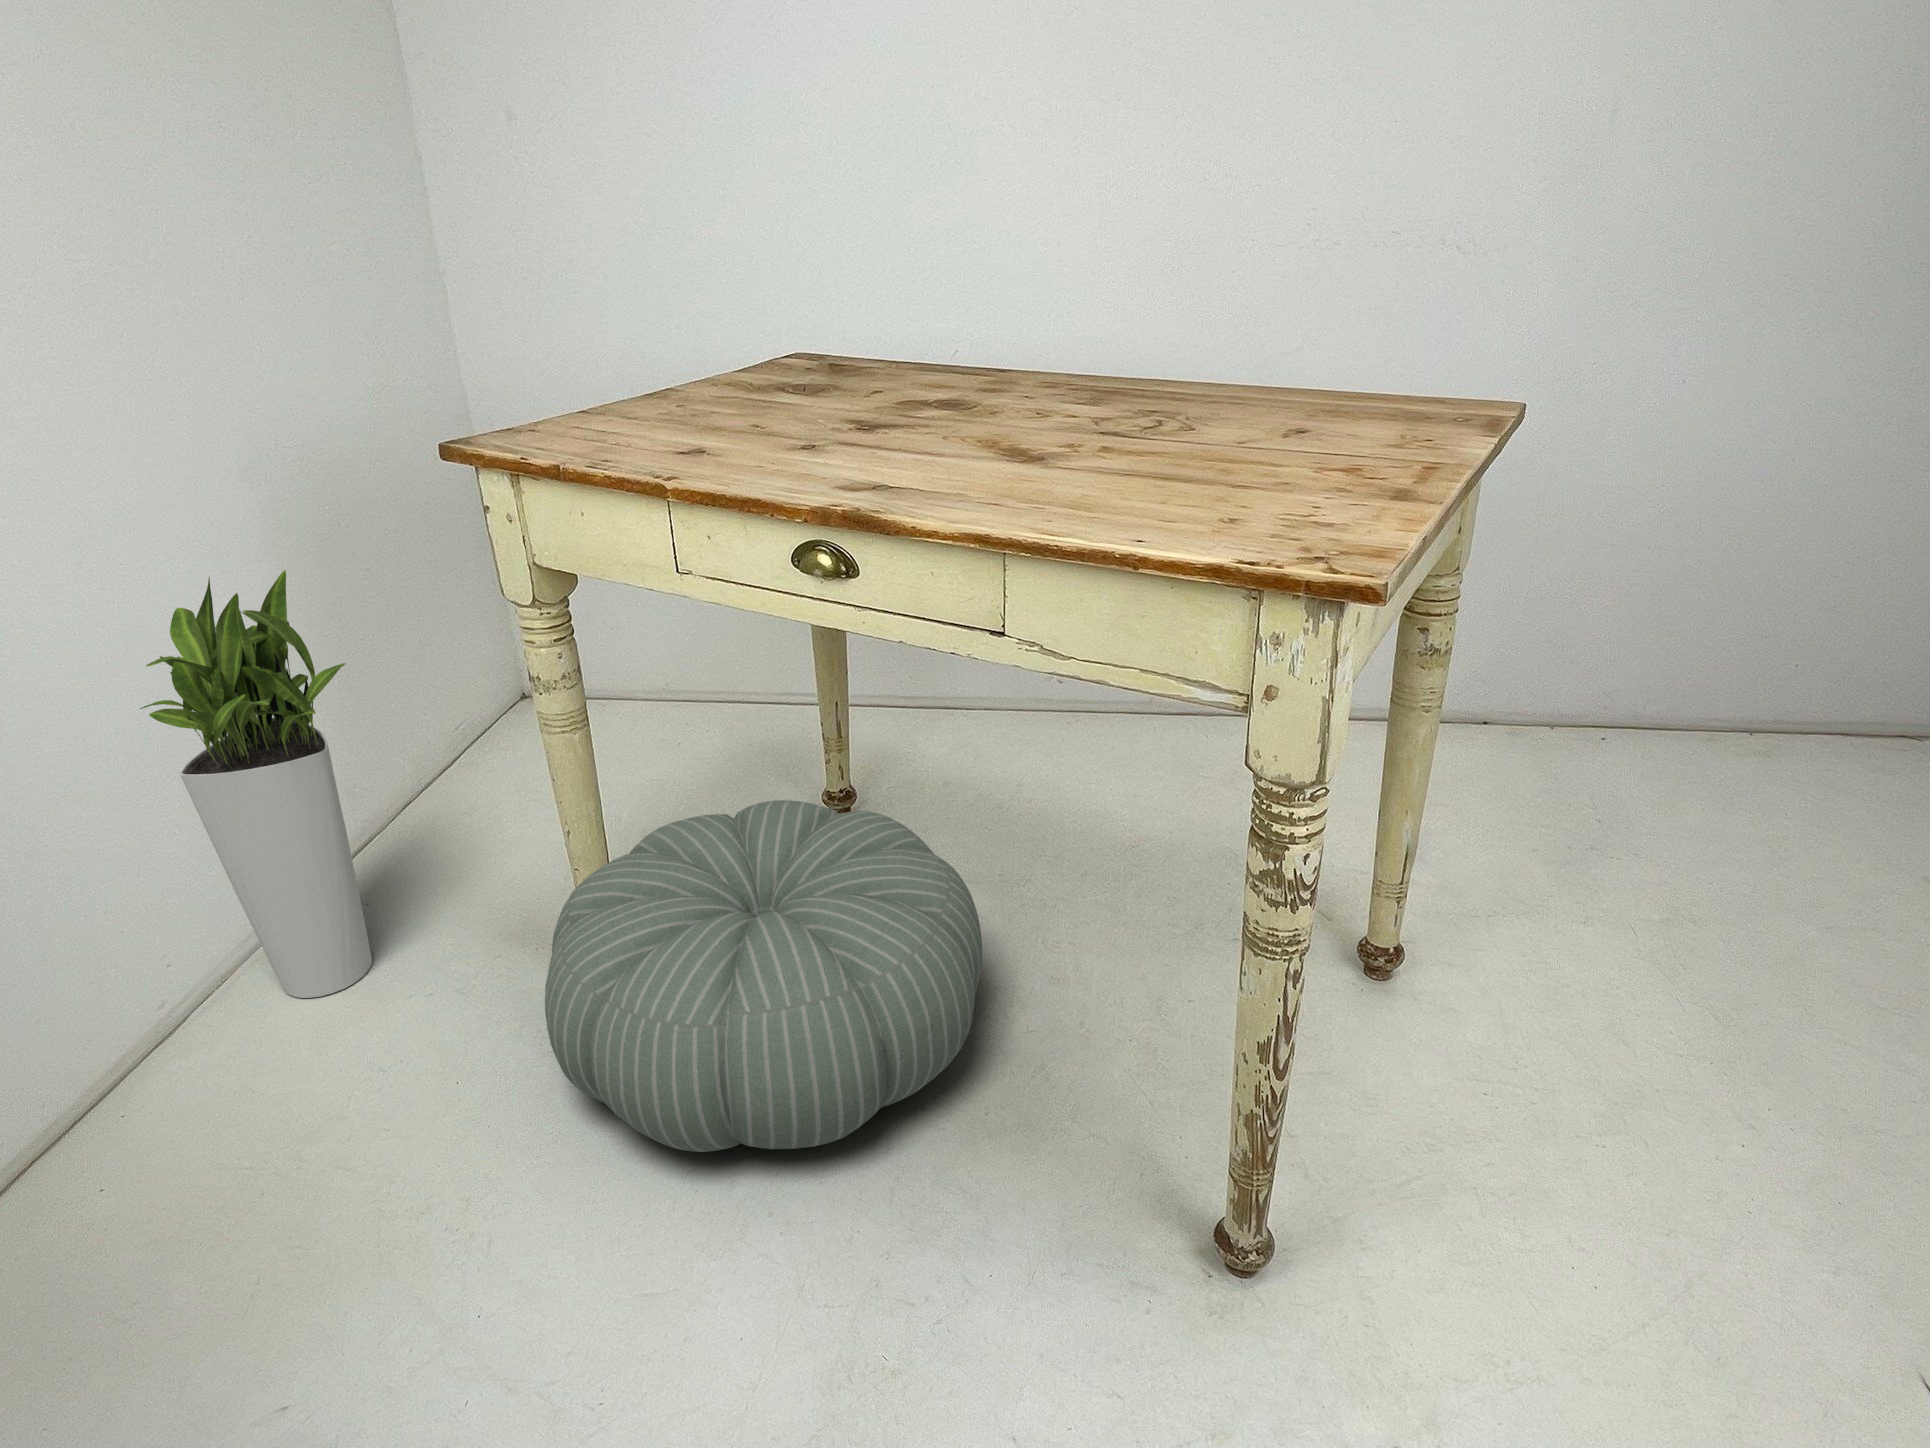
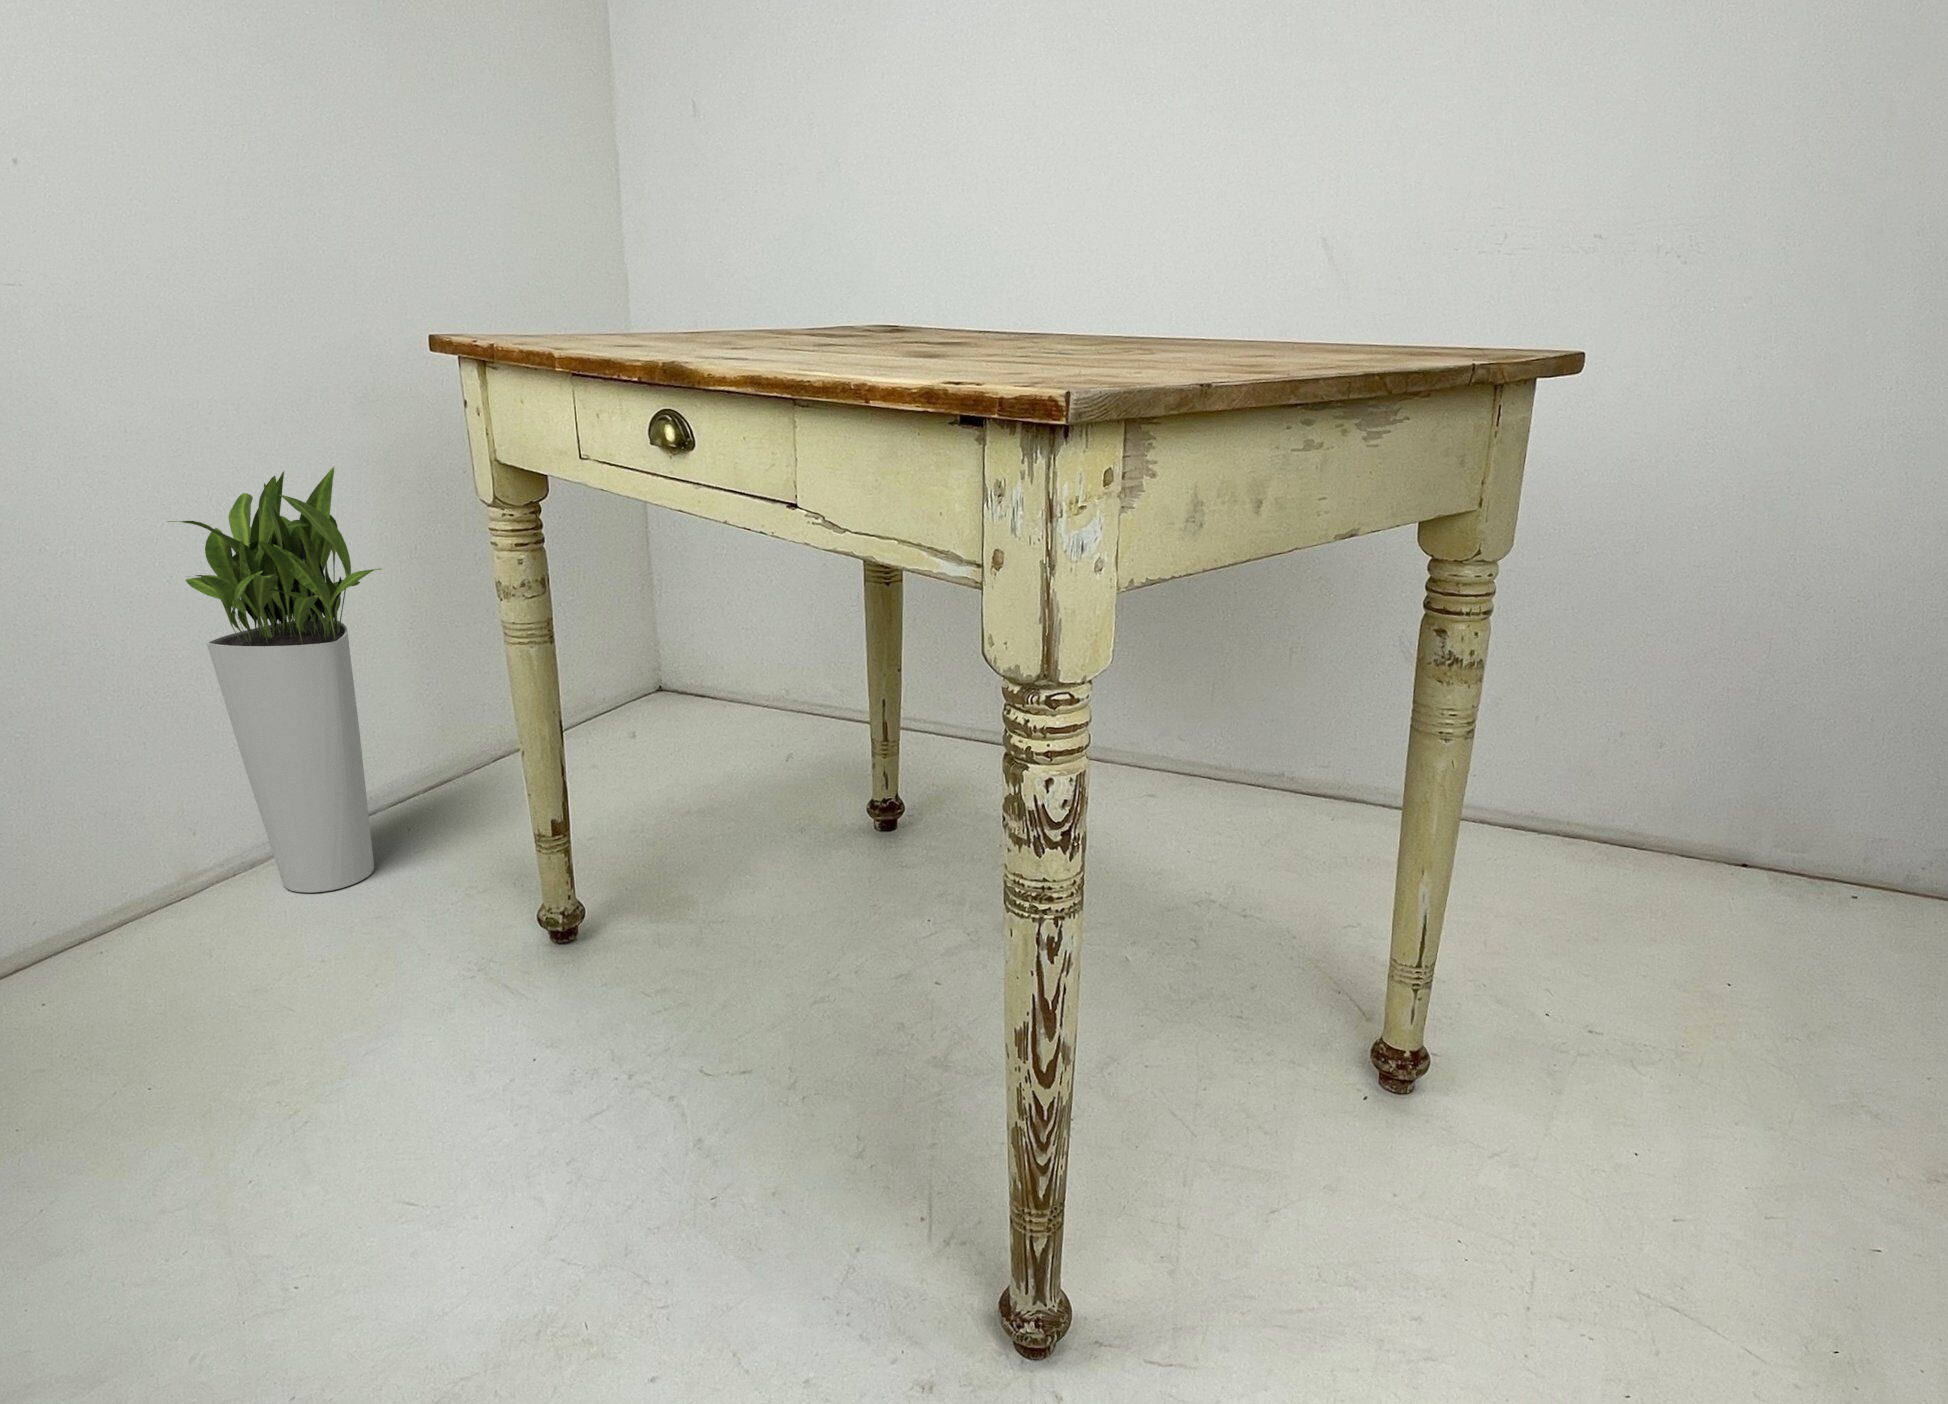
pouf: present [545,800,982,1152] -> none [417,765,908,1105]

